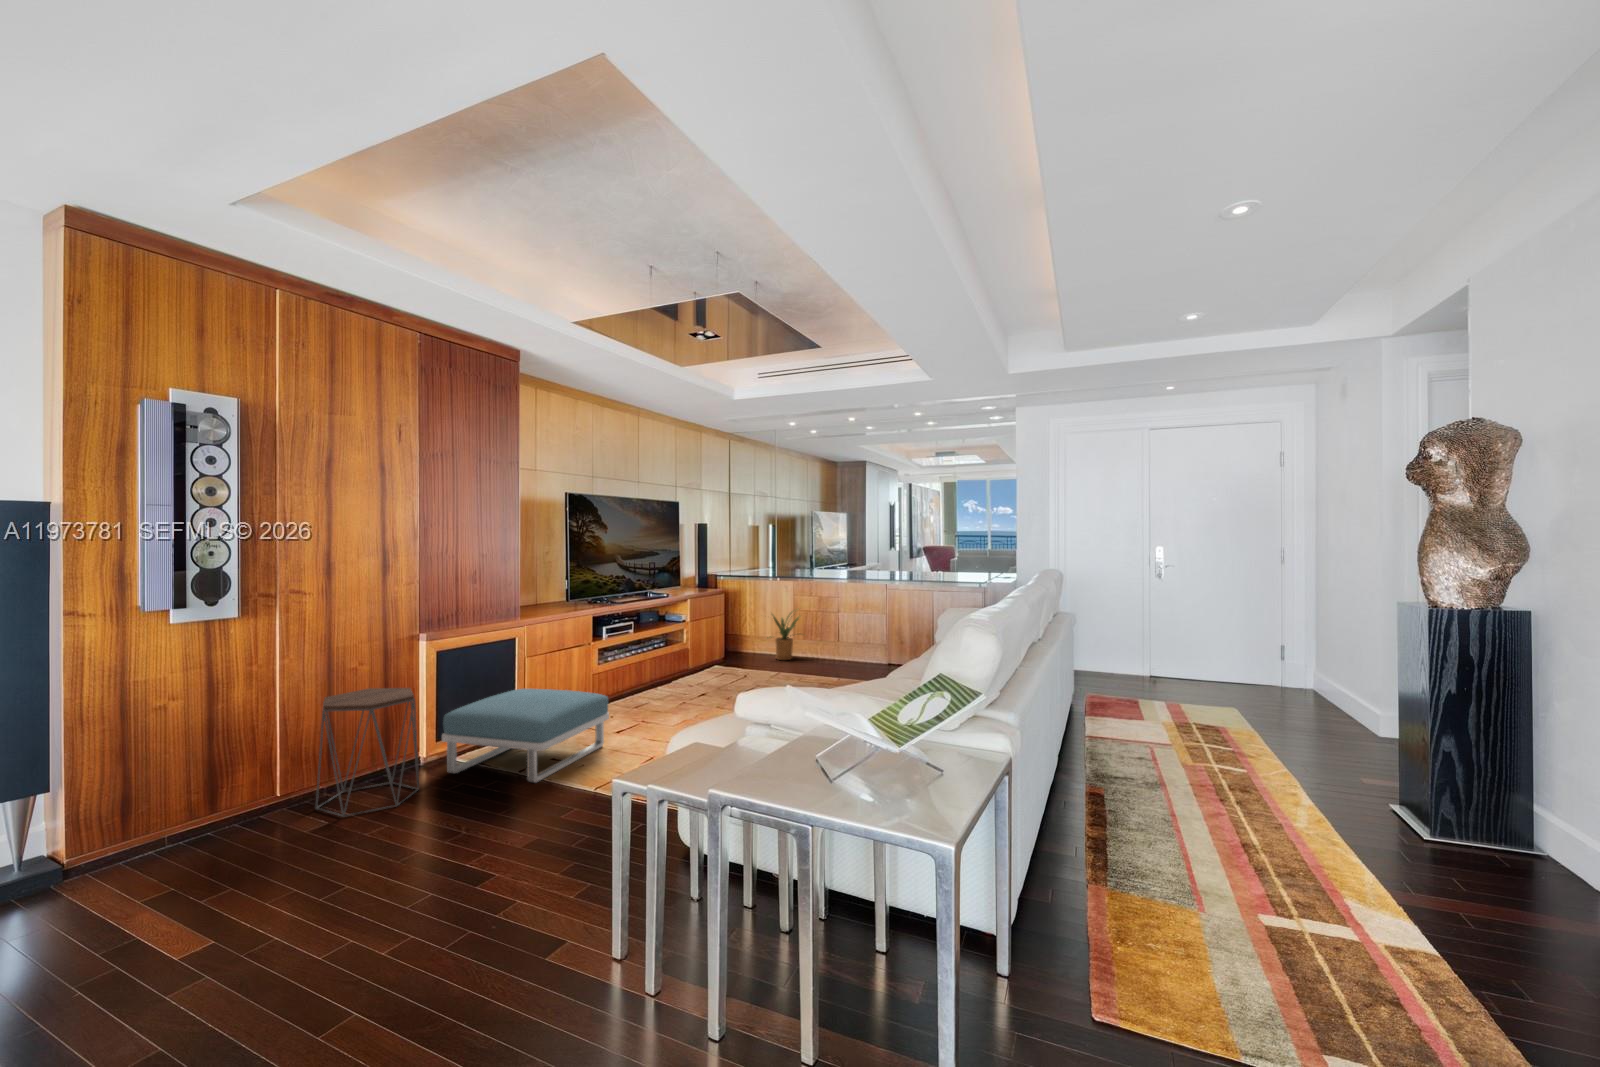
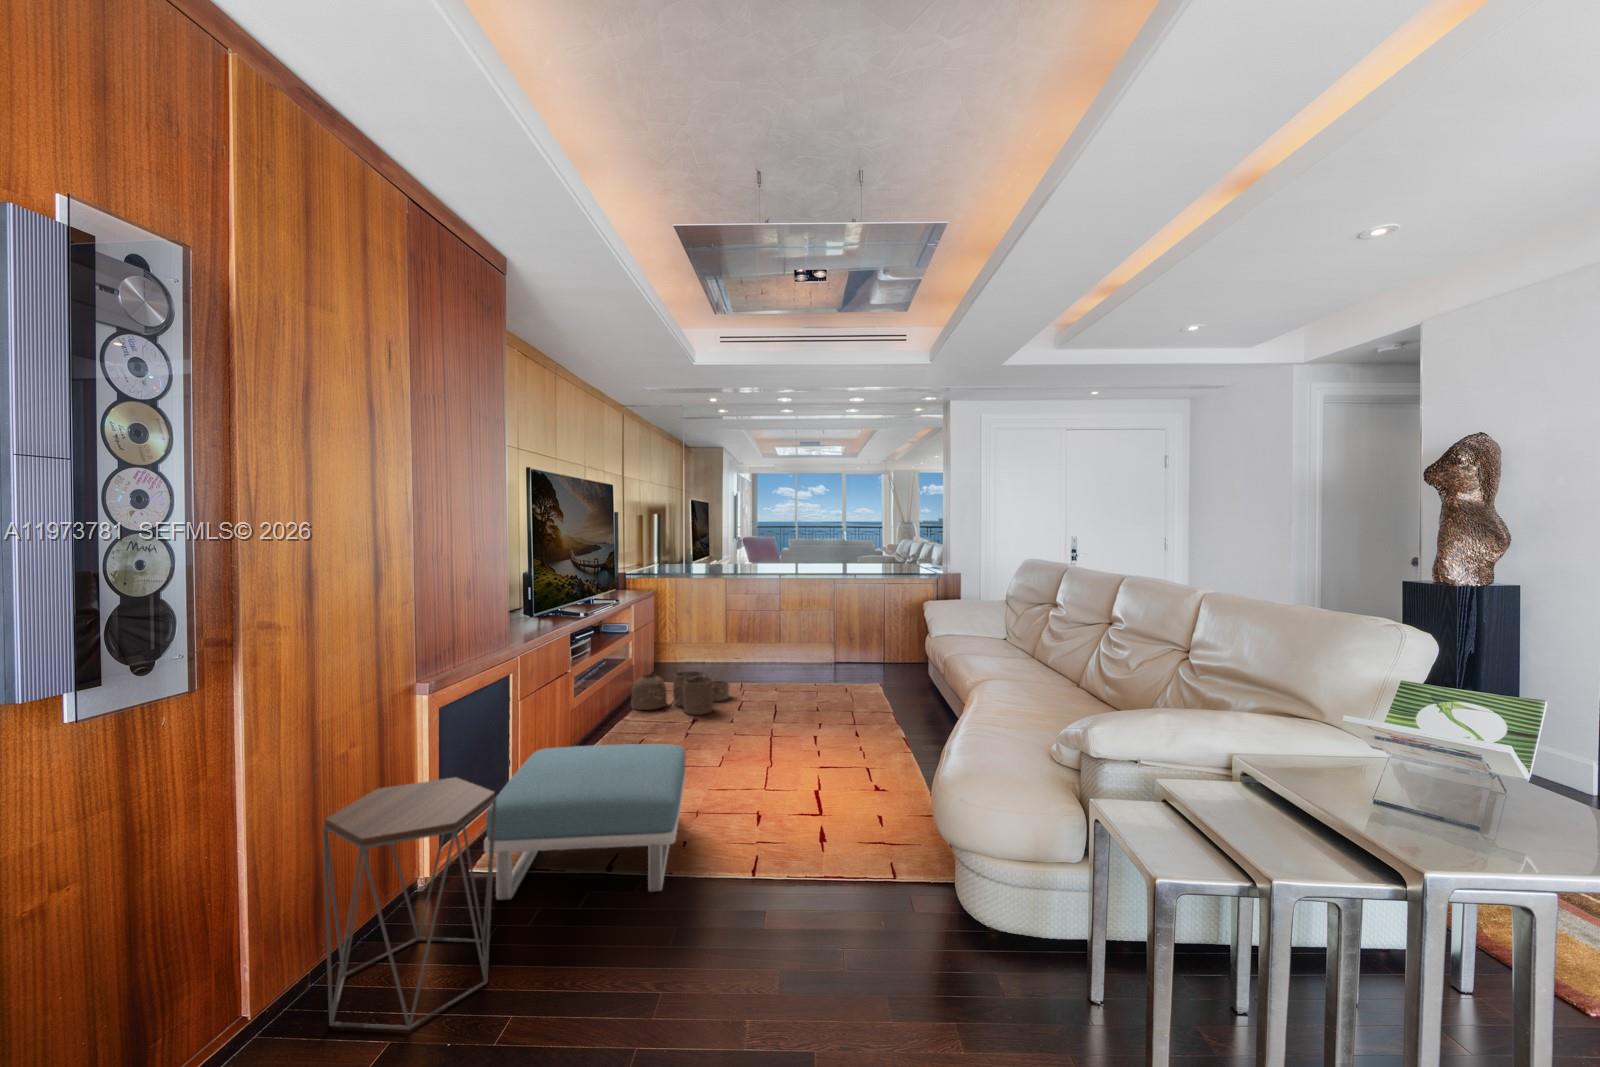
house plant: present [773,609,799,660] -> none [697,608,753,670]
woven basket: none [672,652,753,689] -> present [631,669,730,715]

